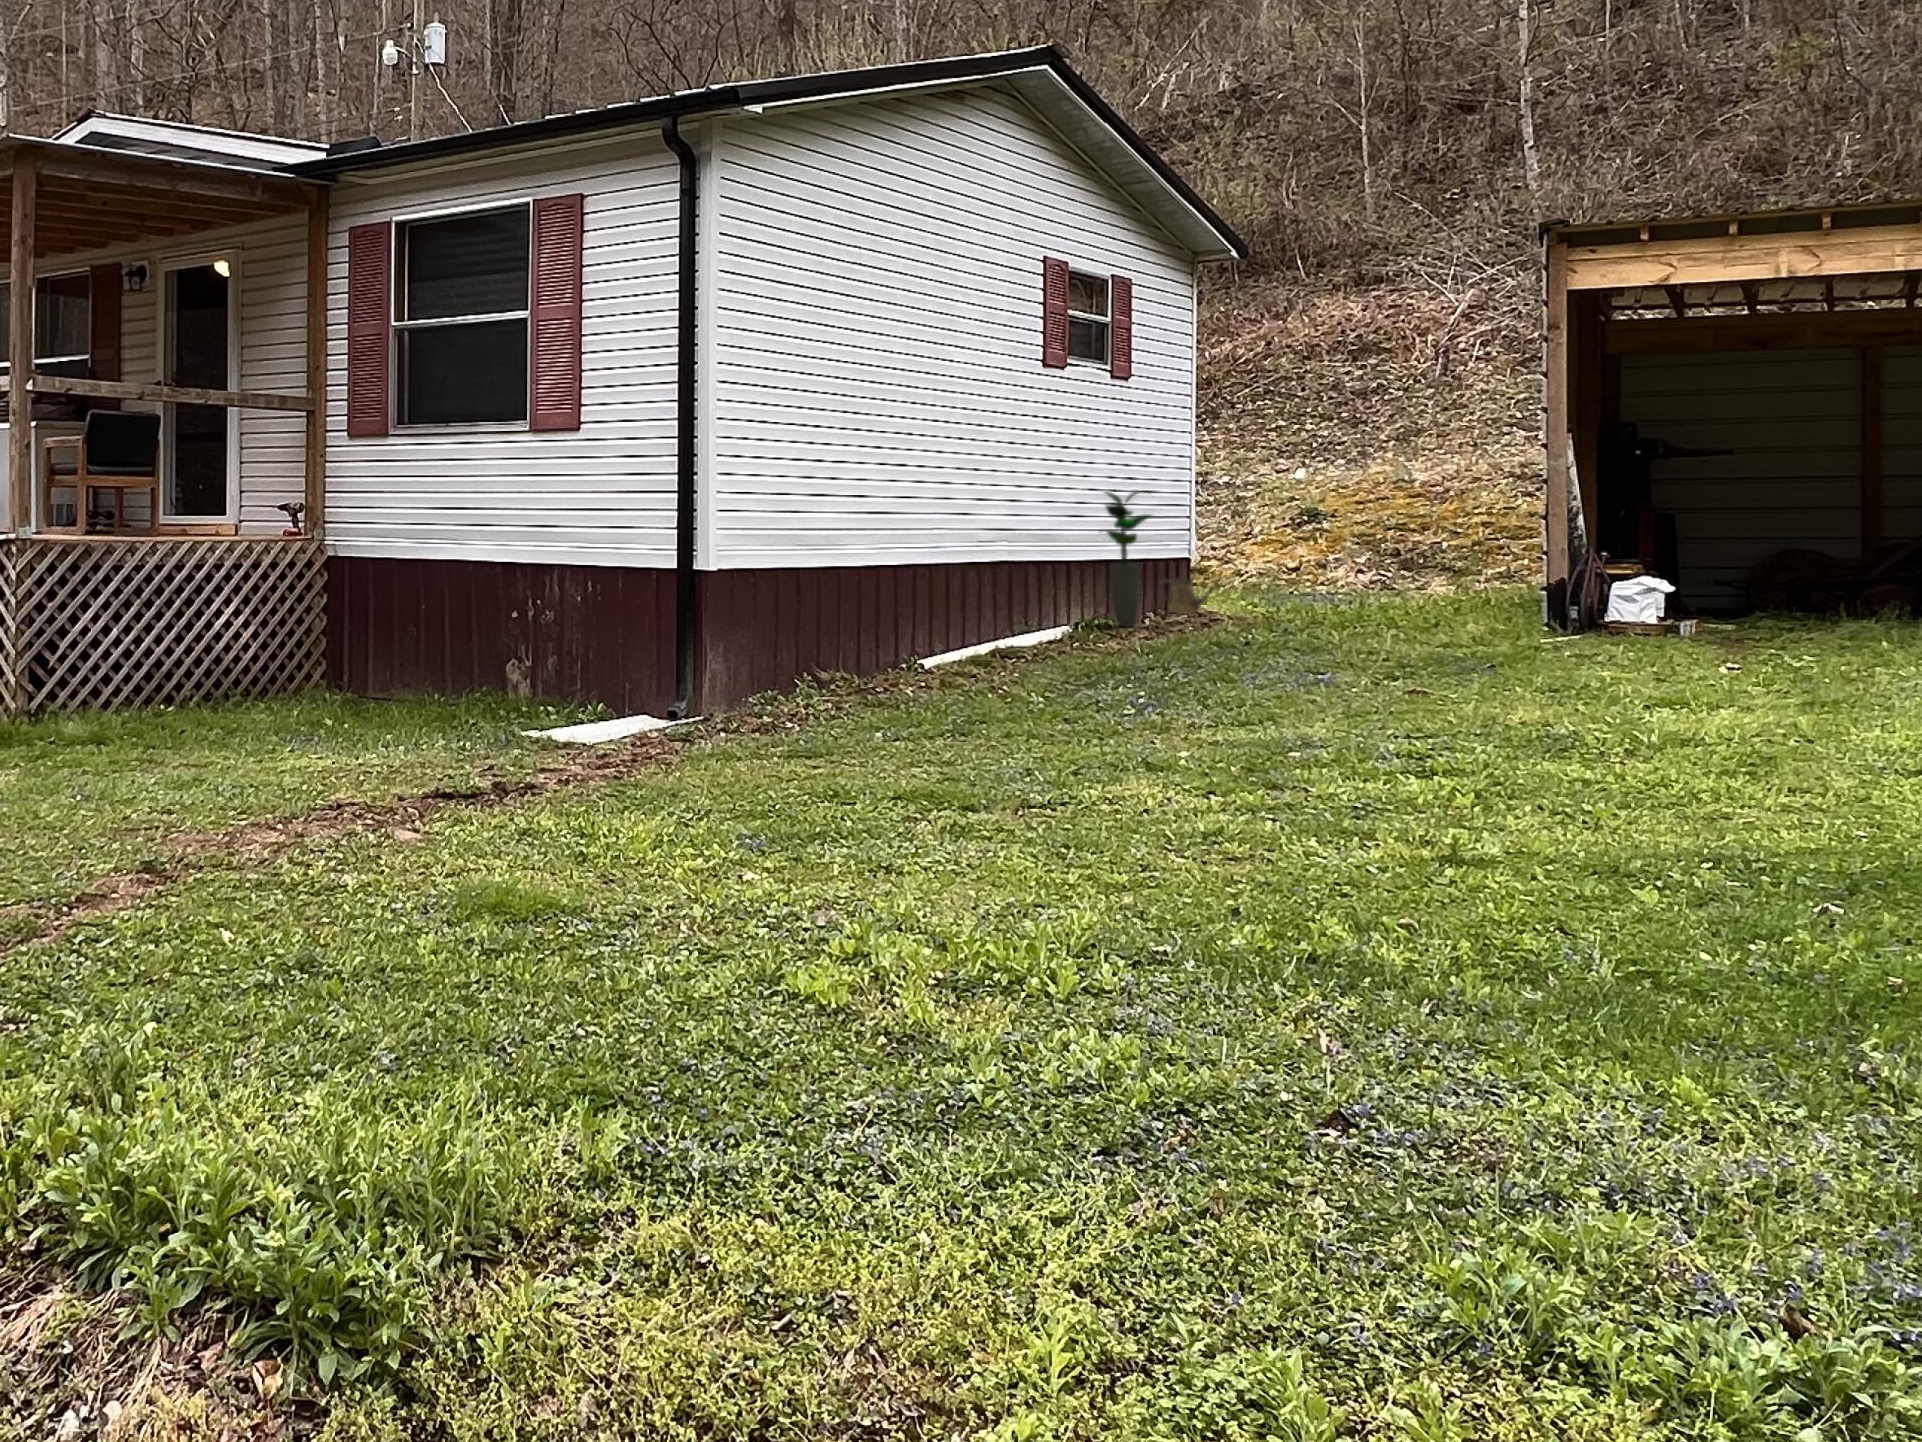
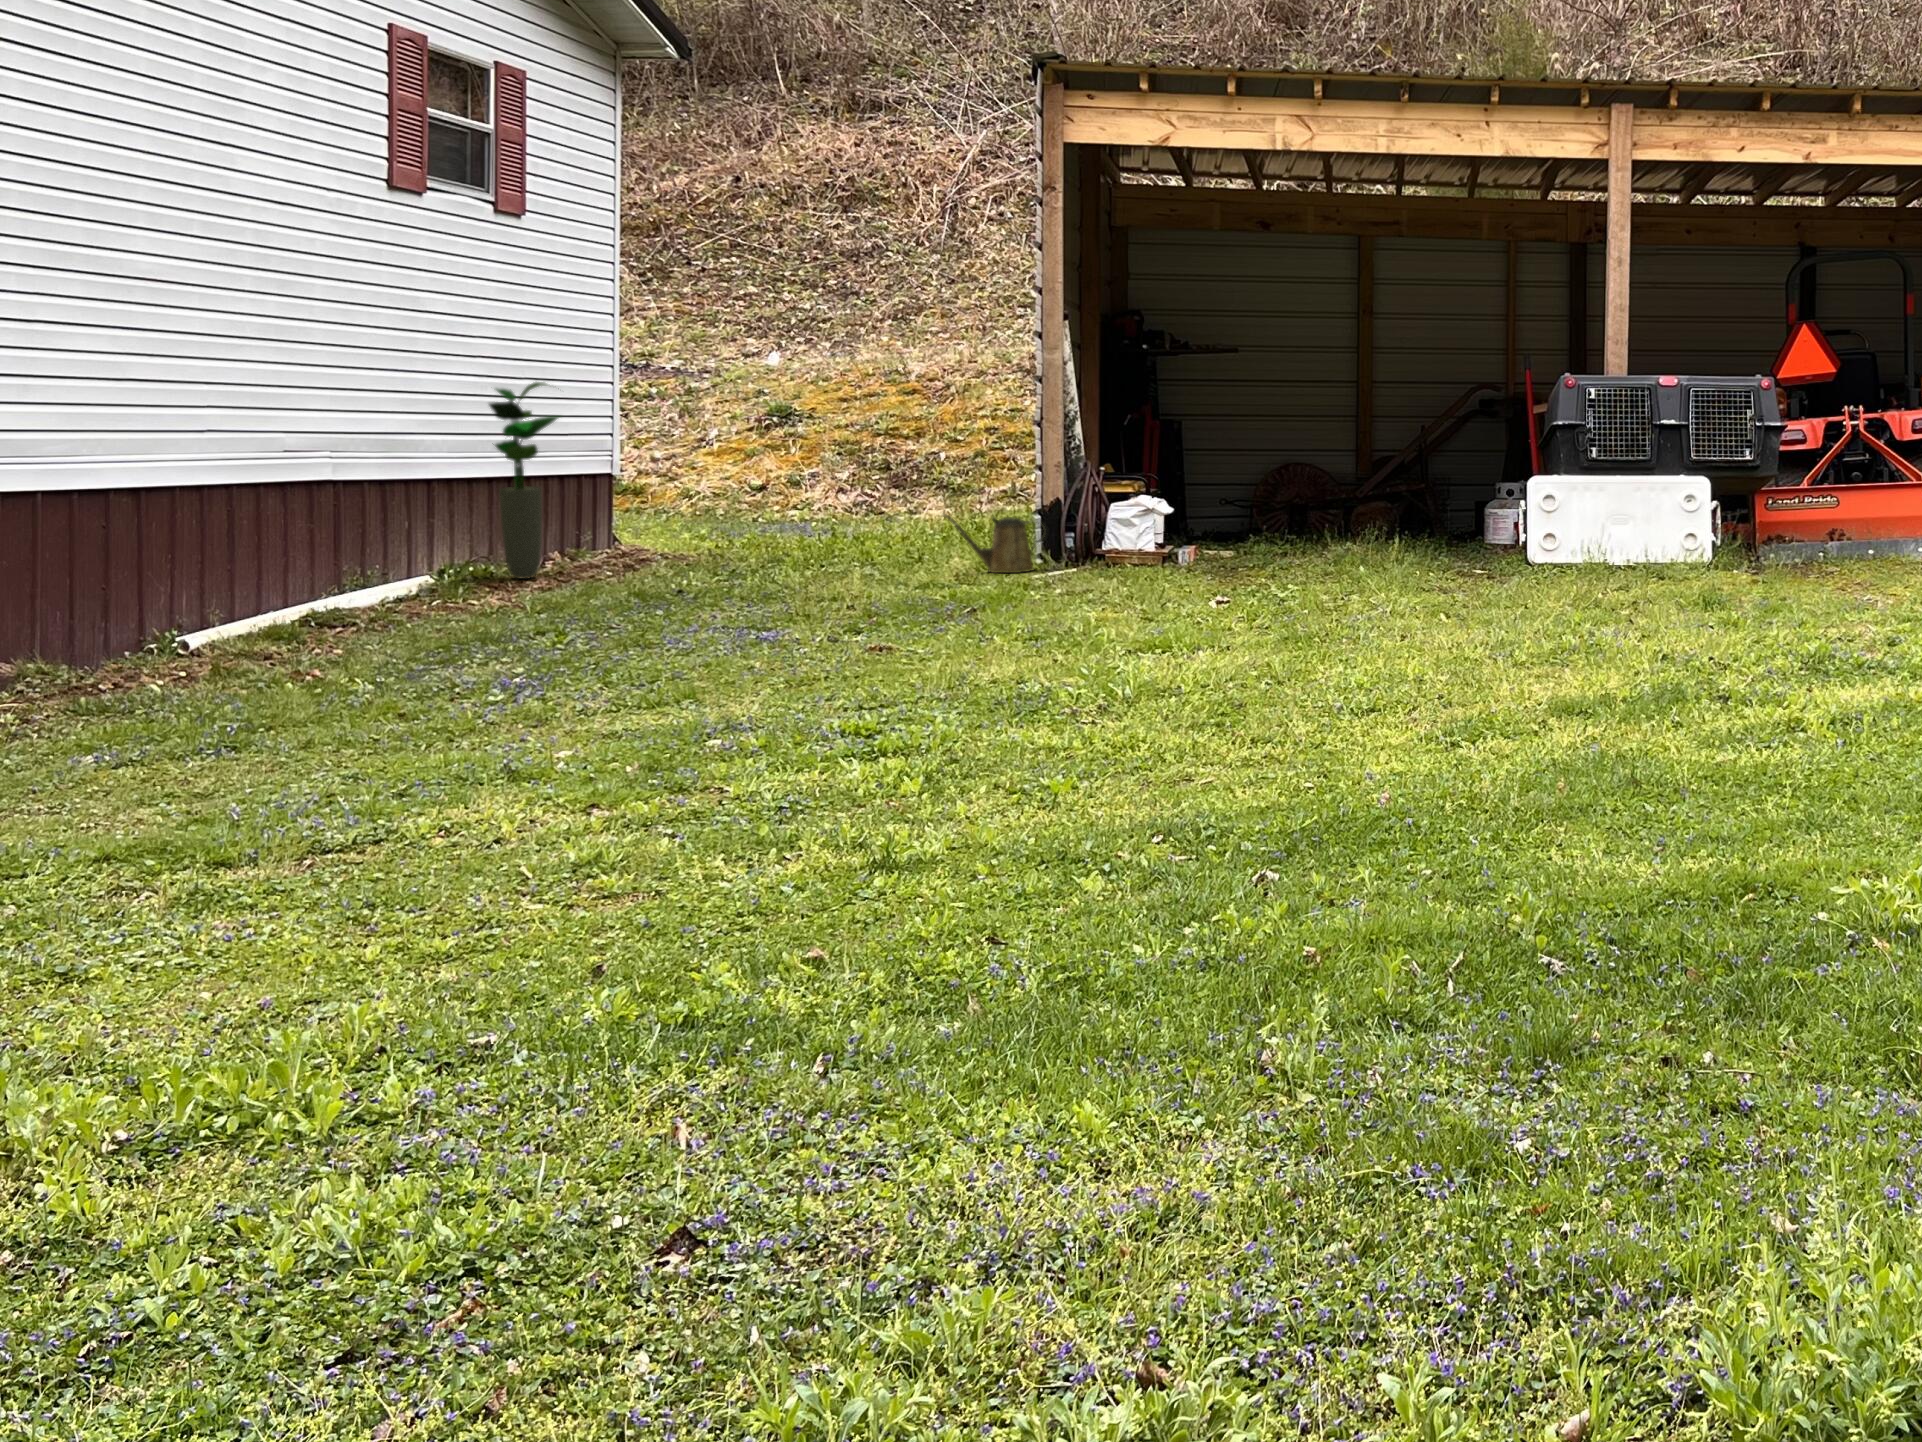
watering can: present [1159,578,1220,614] -> present [943,514,1042,573]

